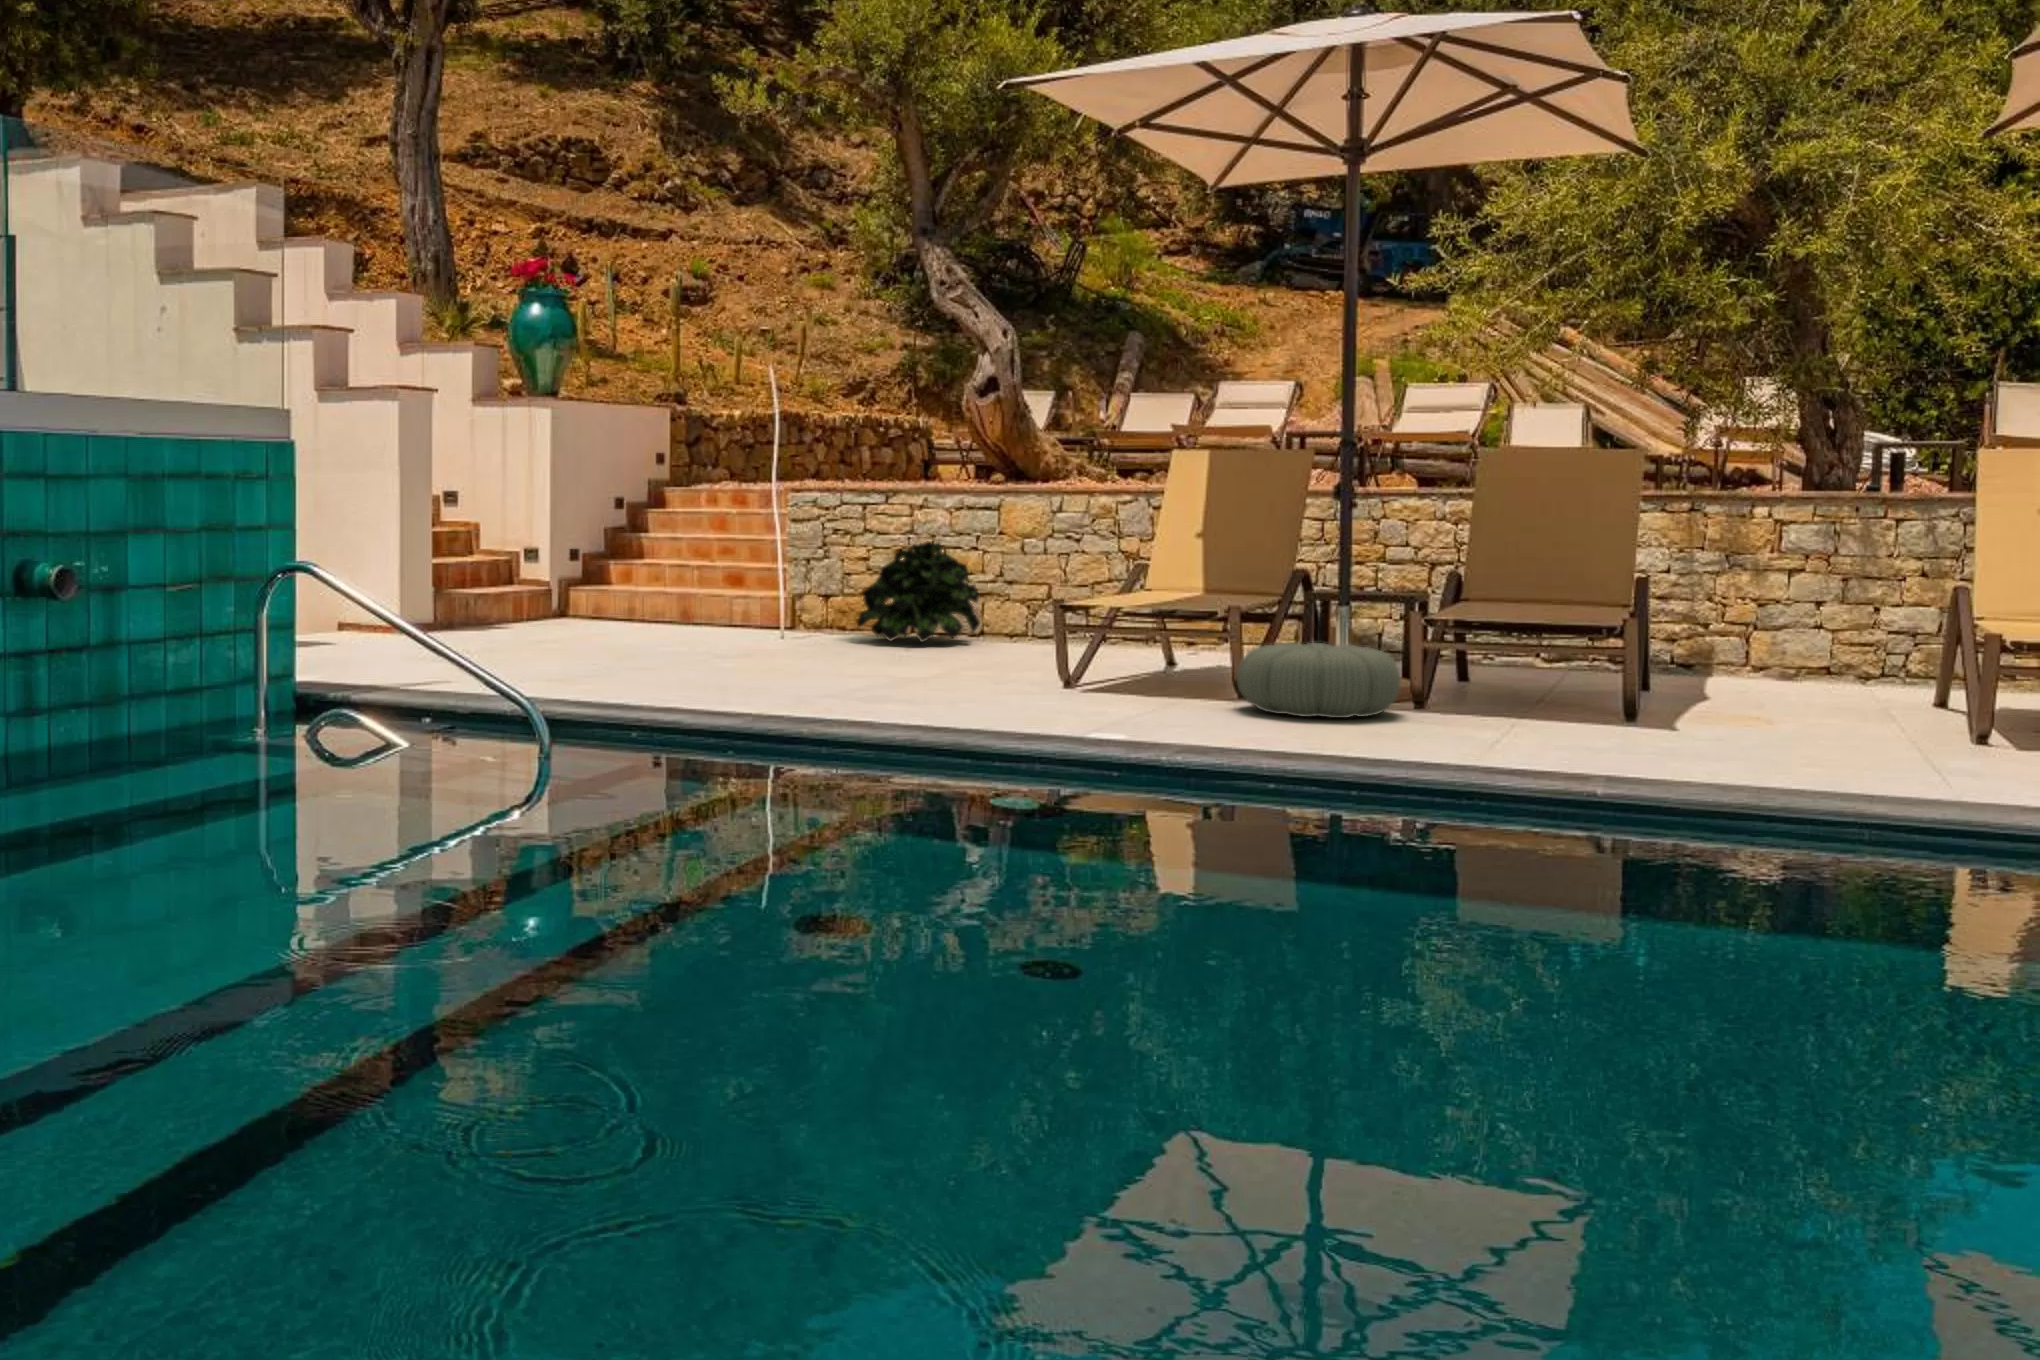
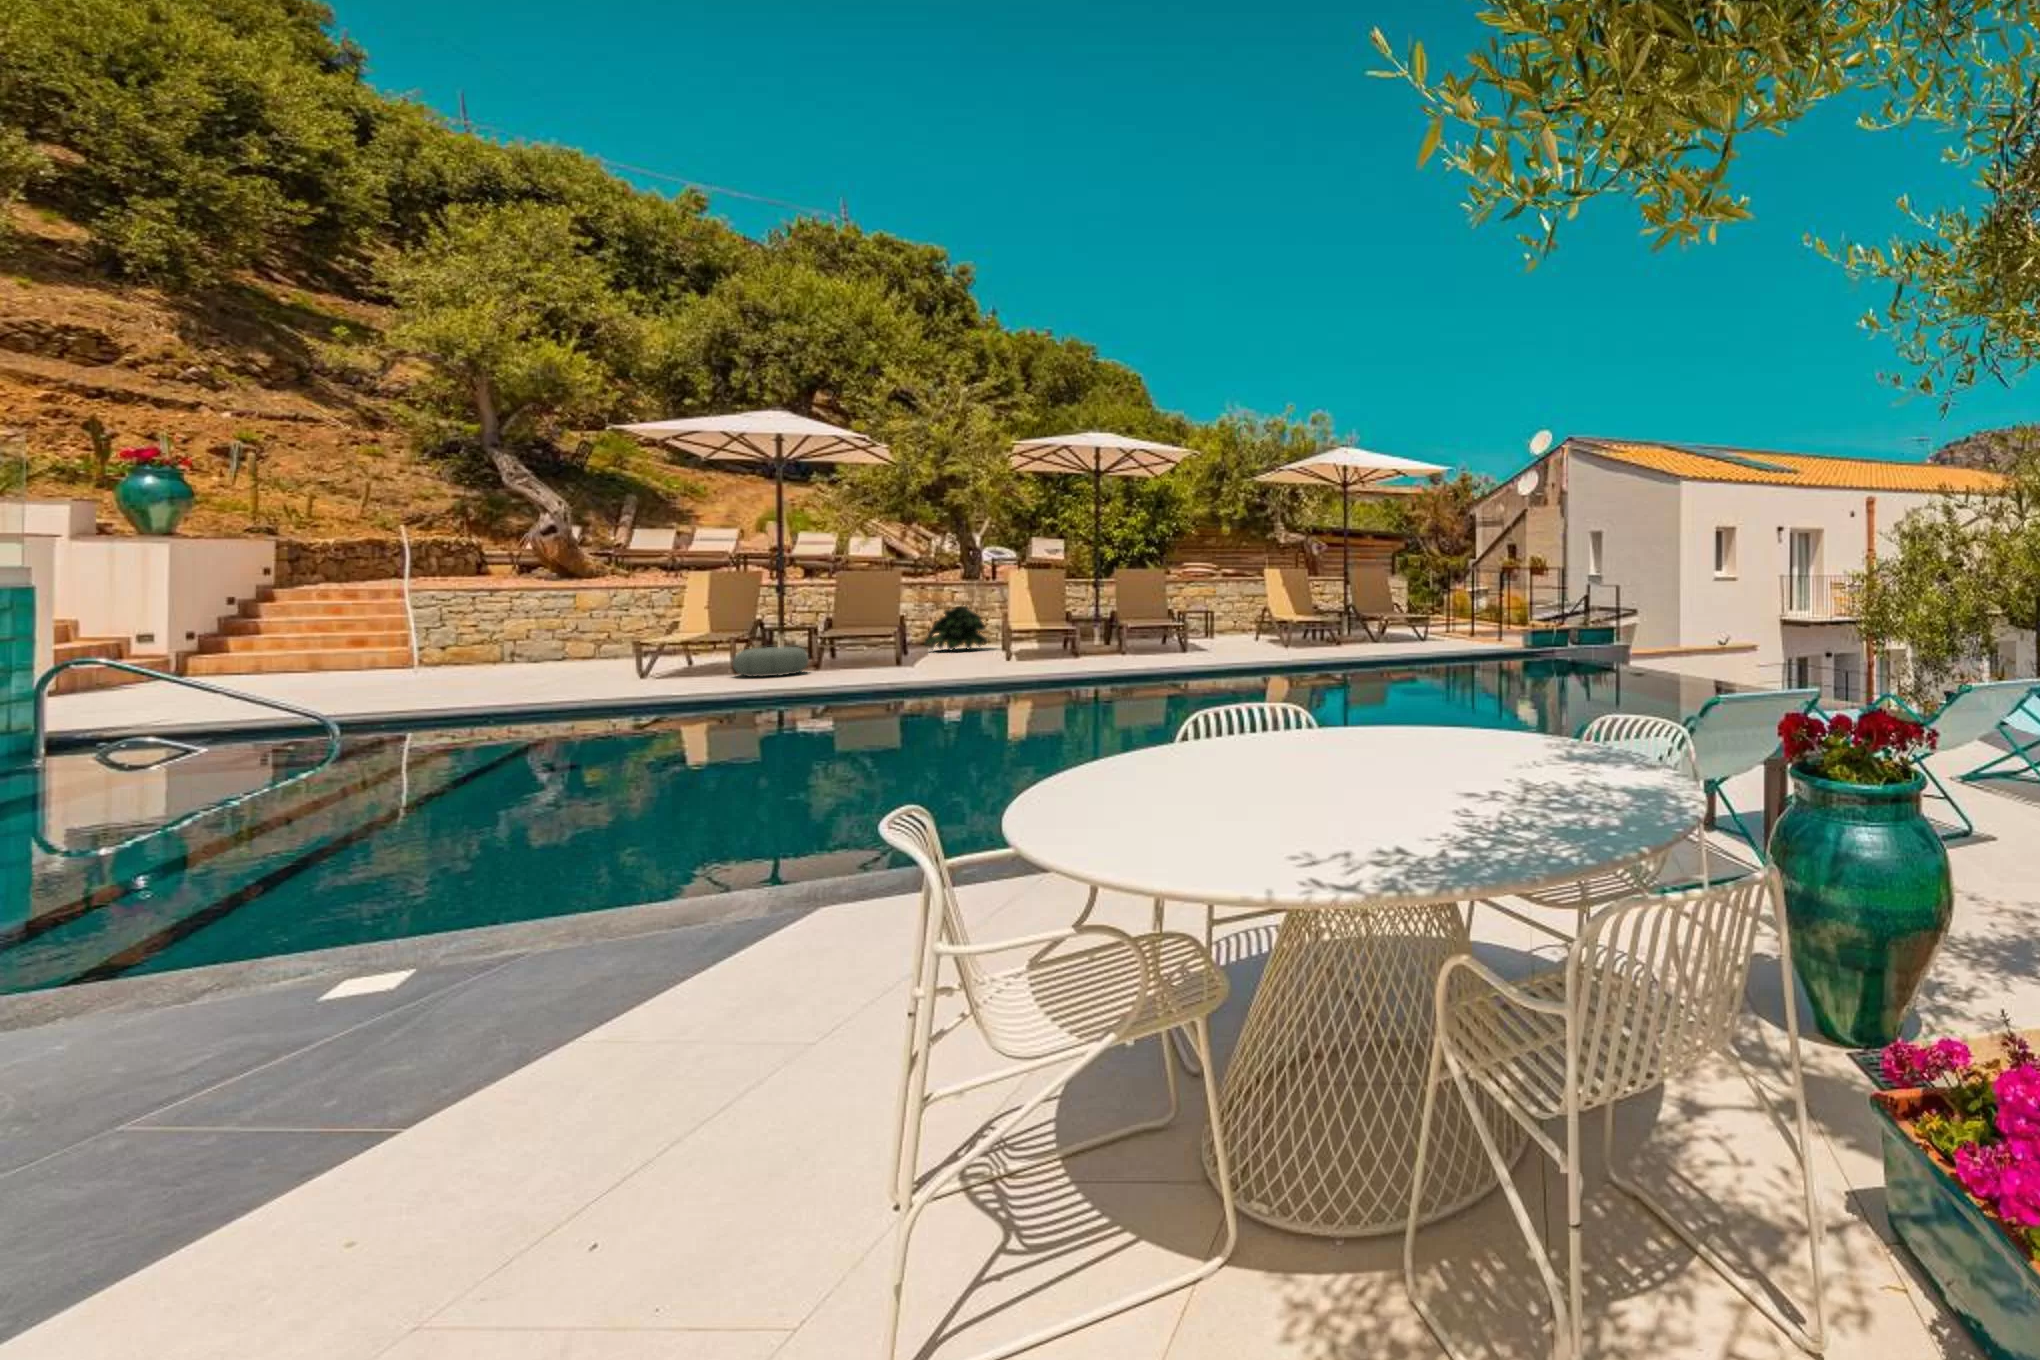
potted plant: present [857,541,980,642] -> present [925,606,987,650]

